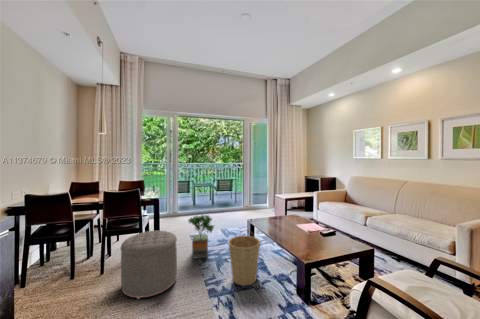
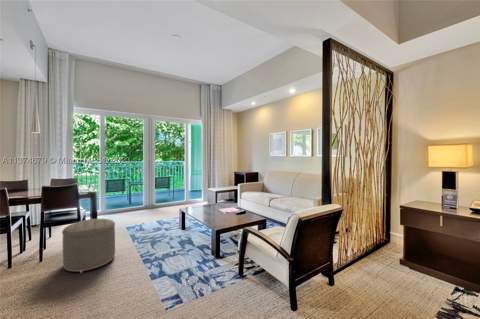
potted tree: present [188,215,214,259] -> none [124,205,150,242]
basket: present [228,236,260,286] -> none [161,213,186,254]

